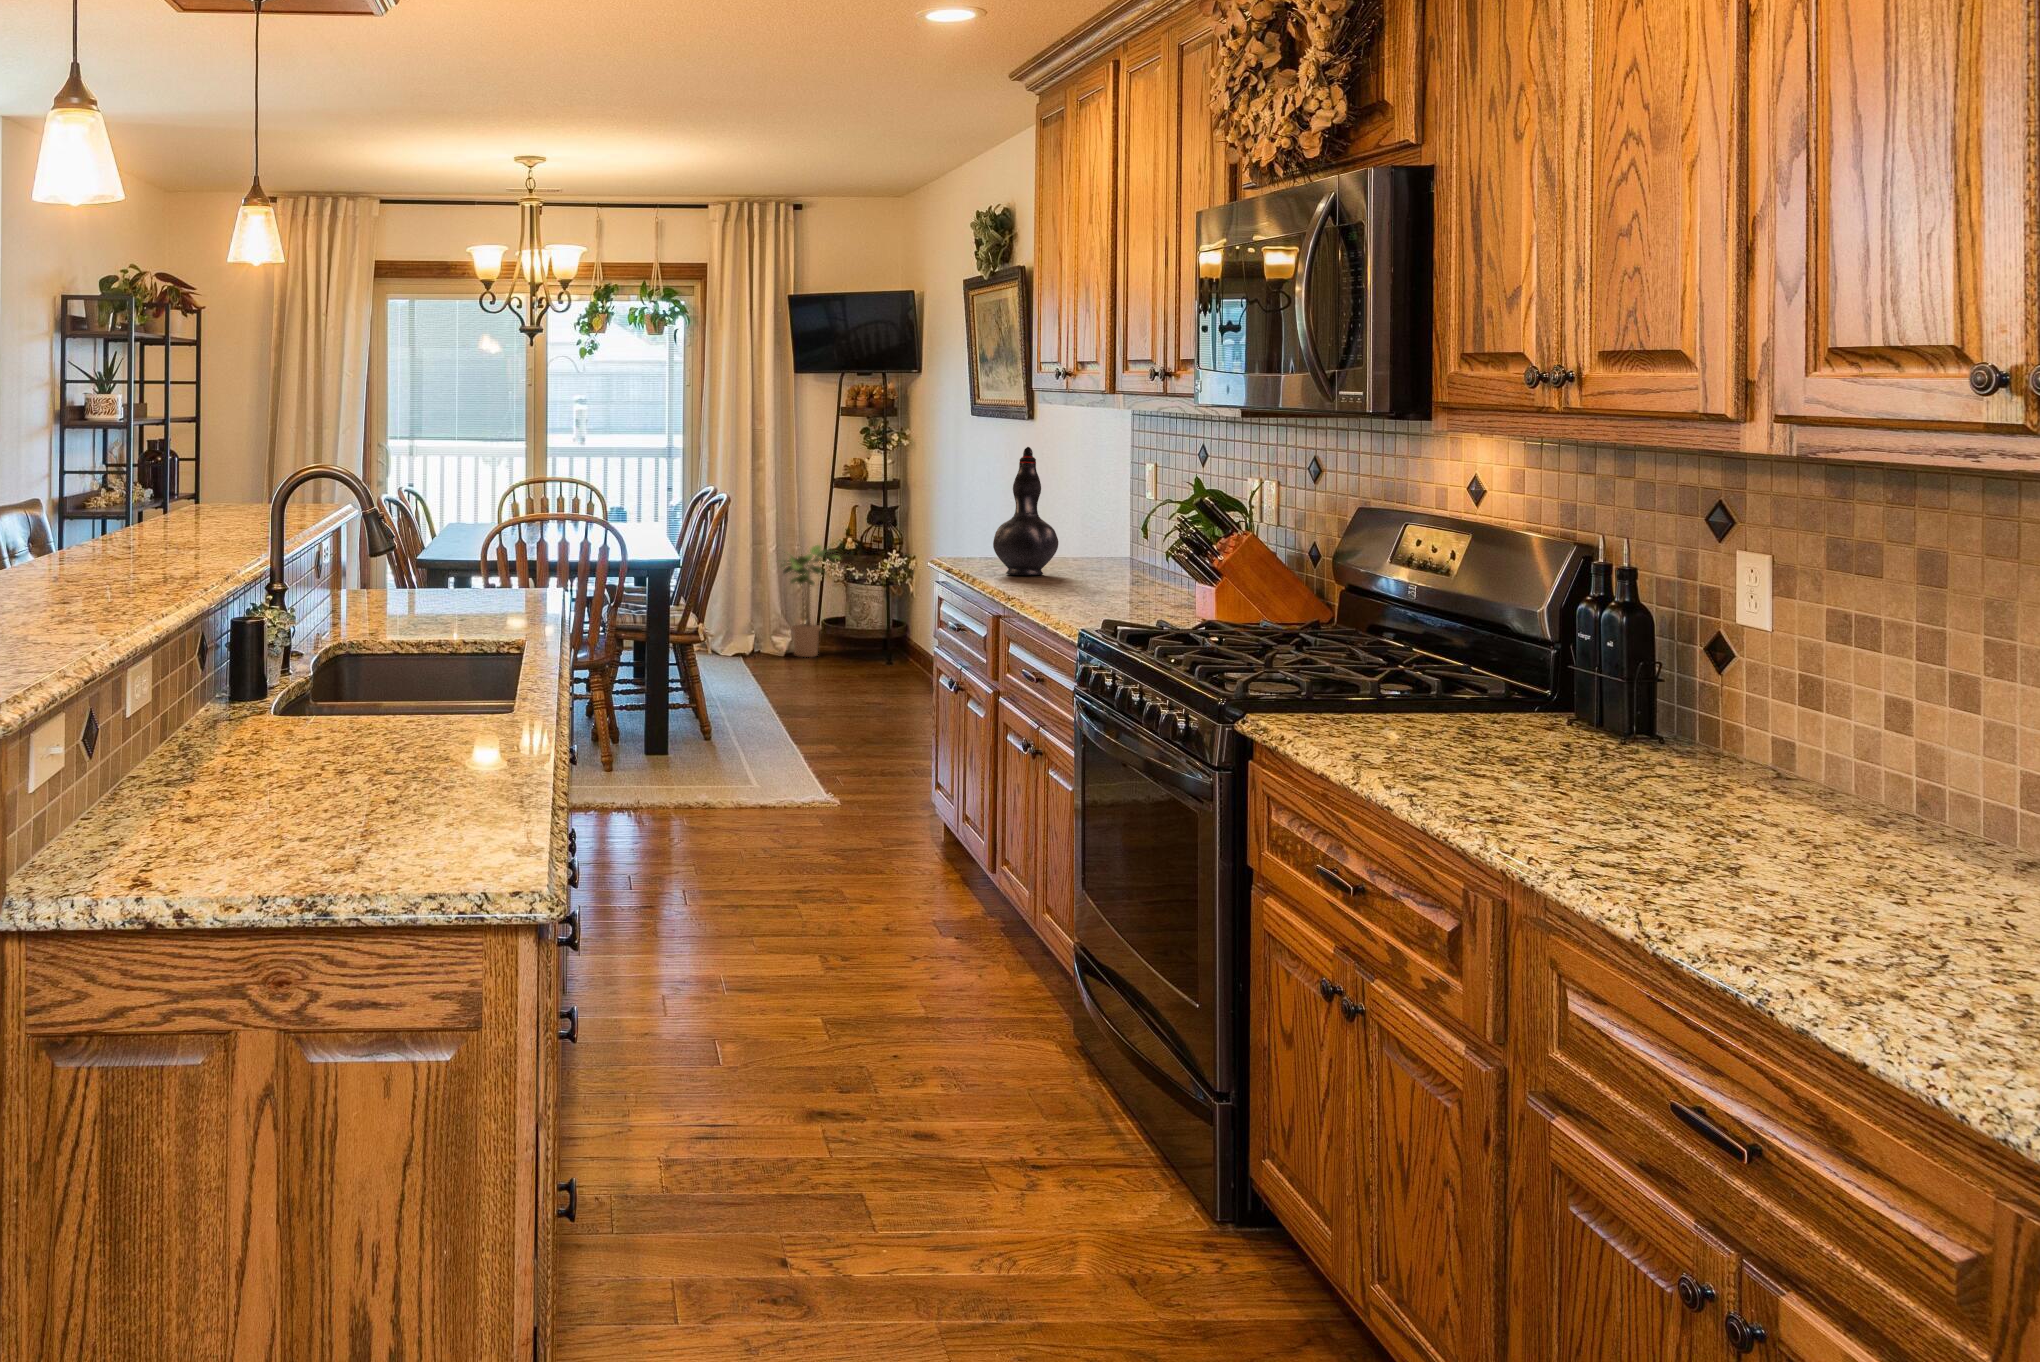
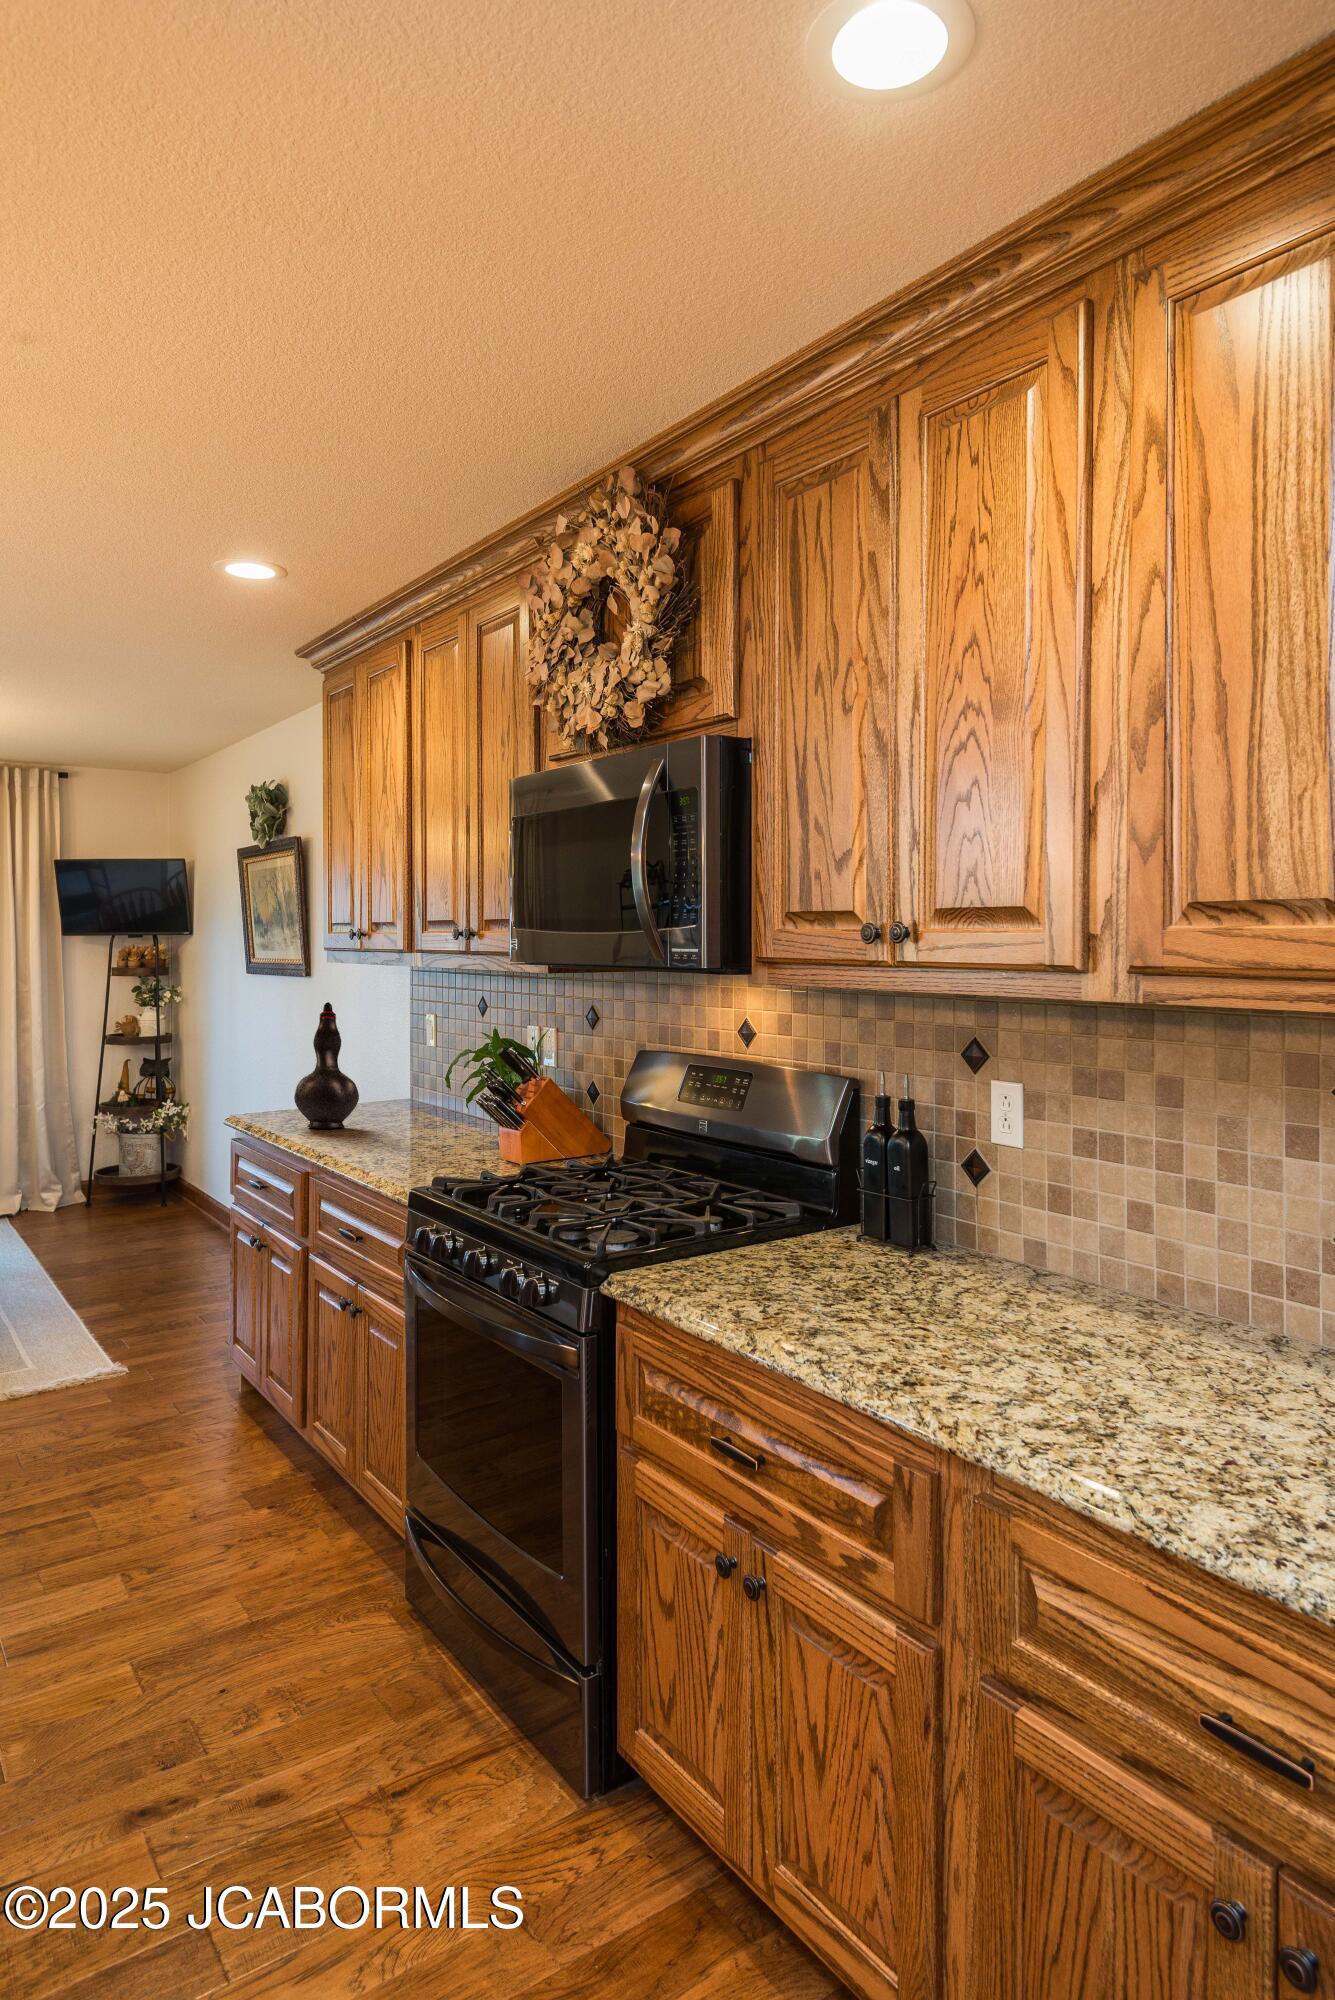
potted plant: present [784,545,840,657] -> none [48,1092,117,1205]

